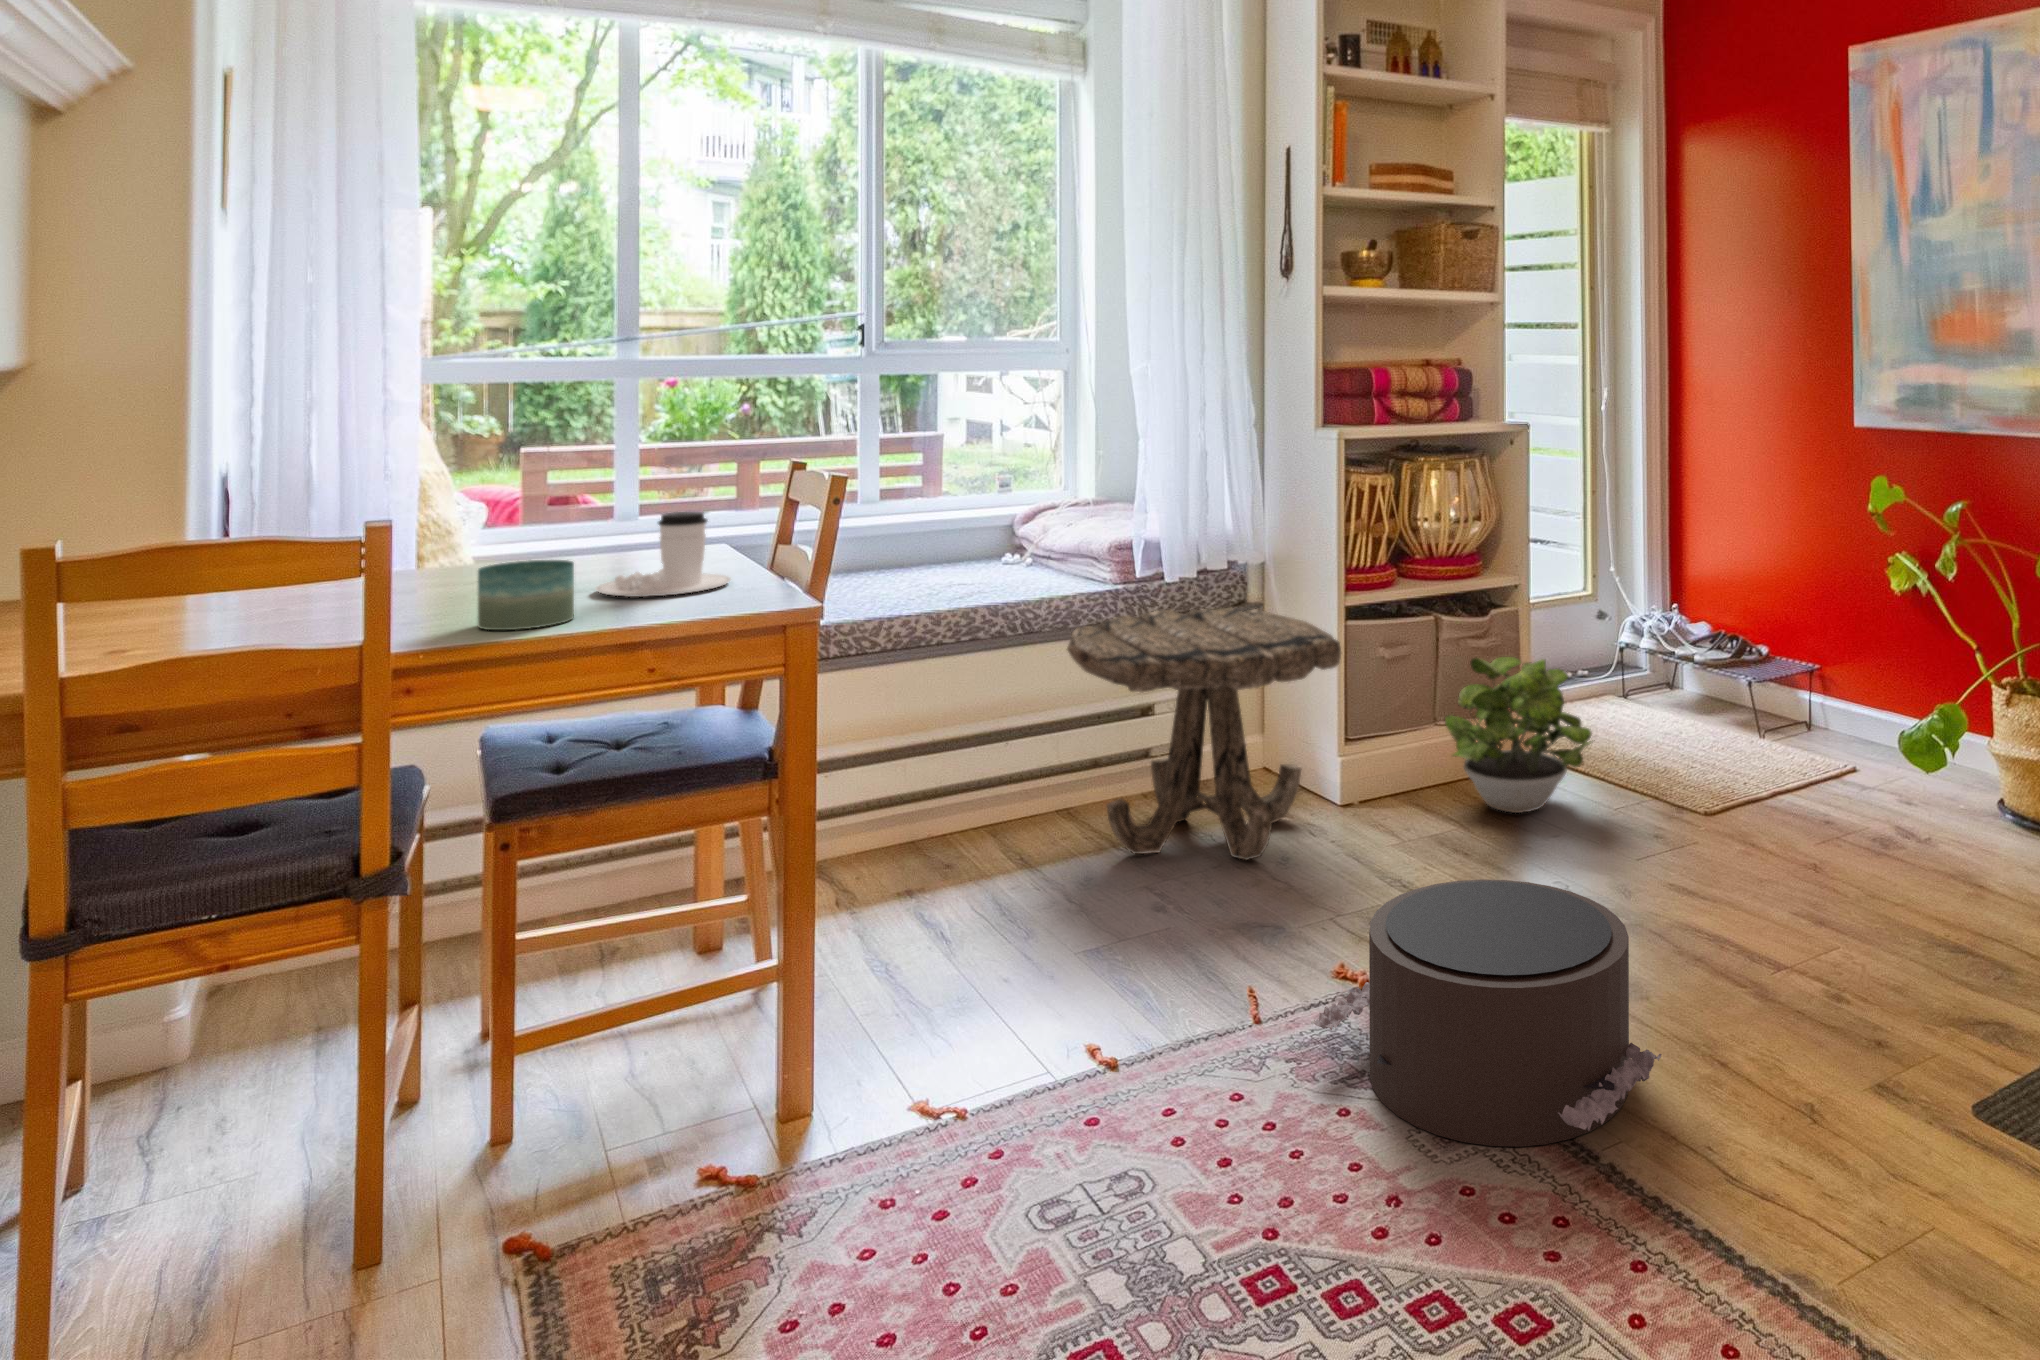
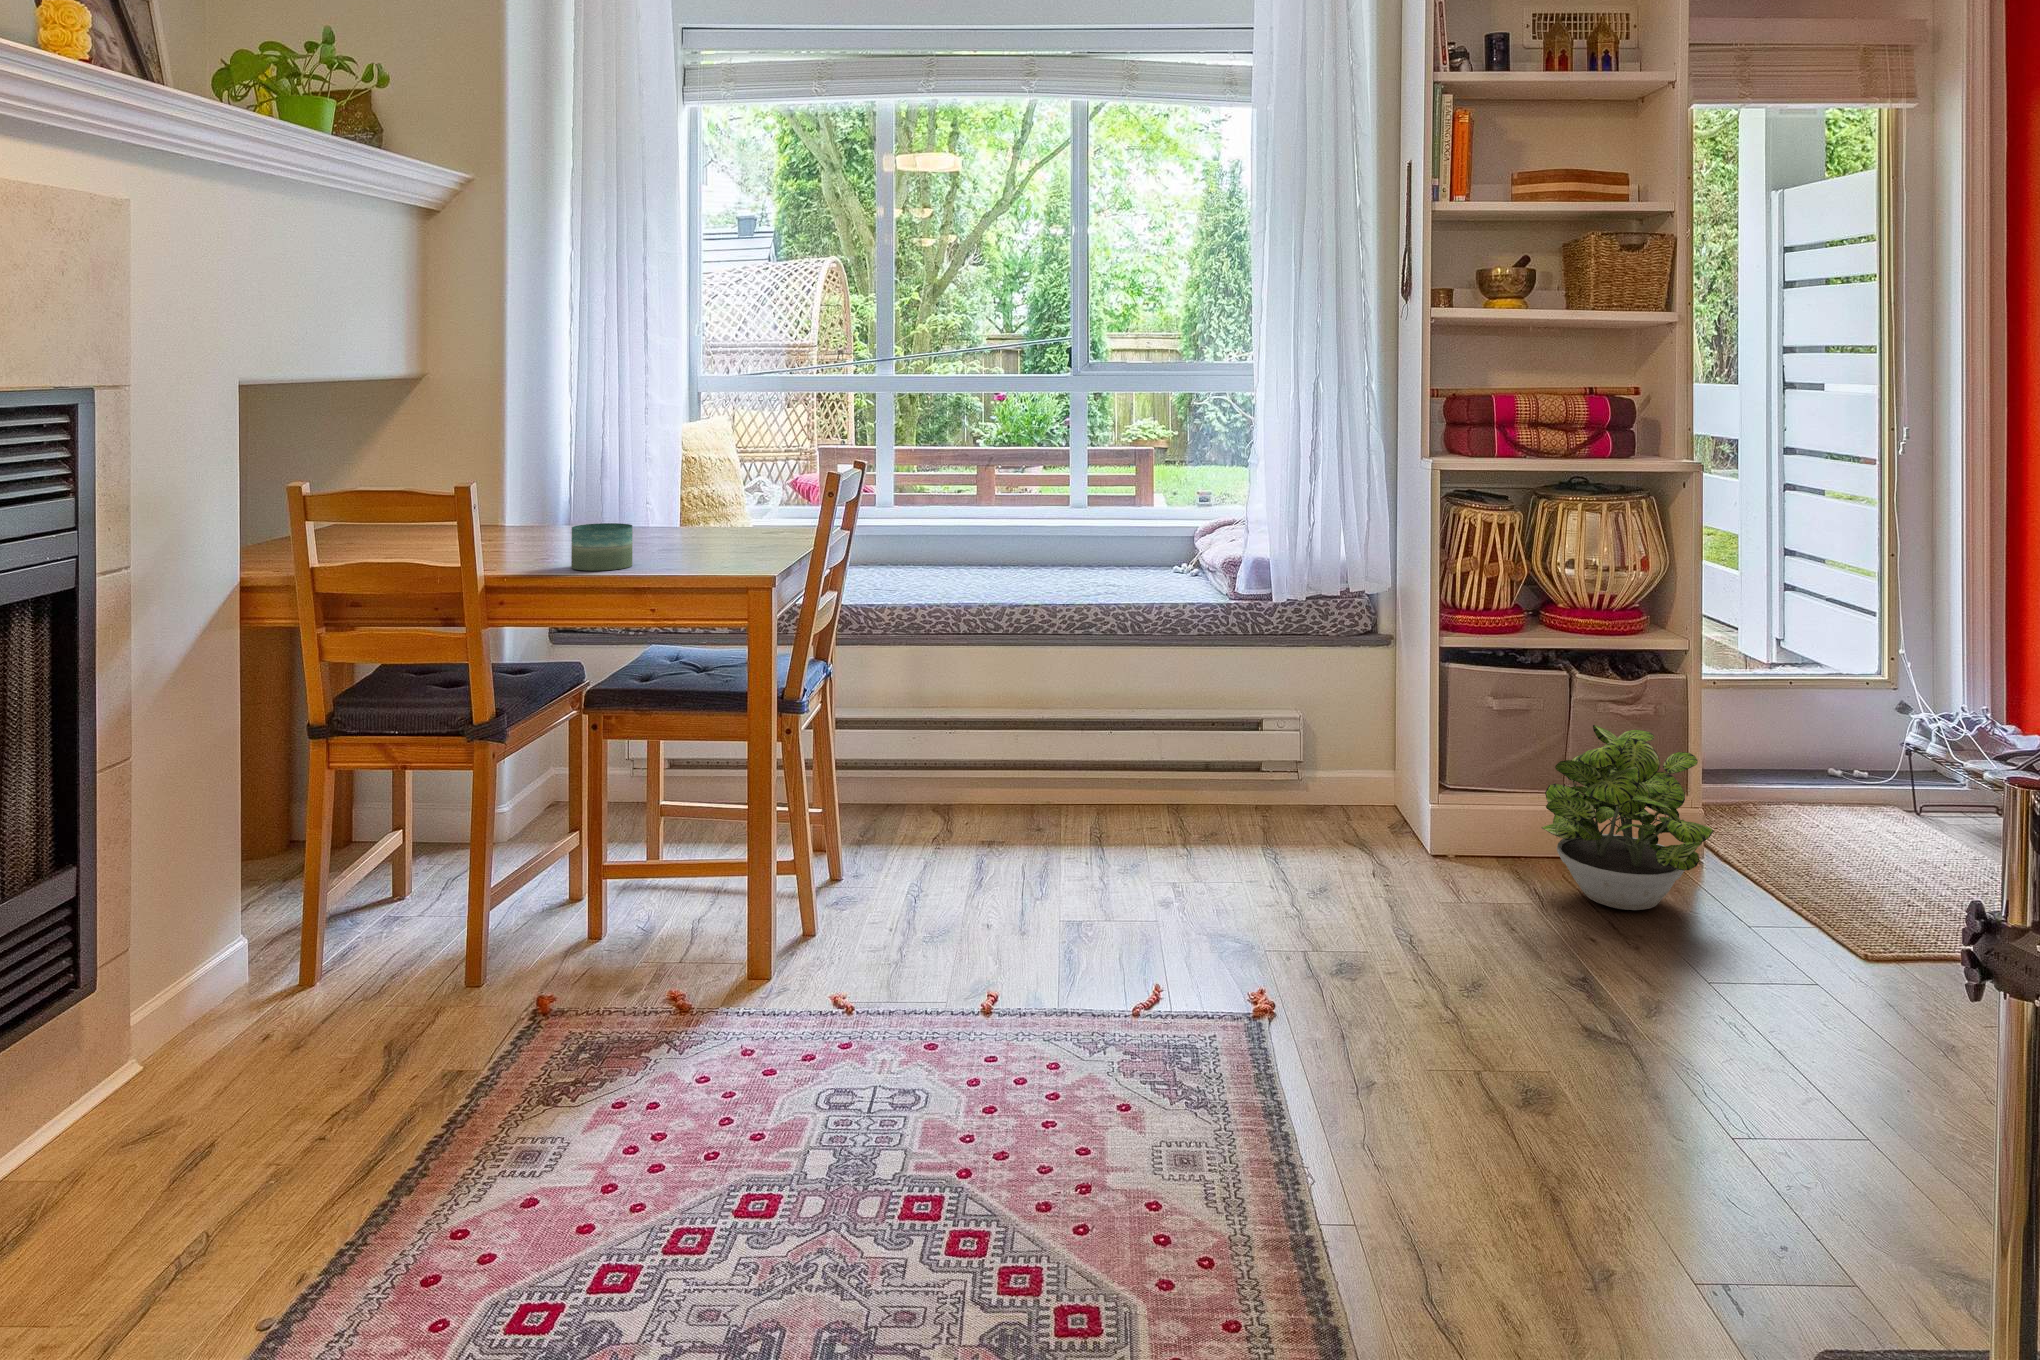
coffee cup: present [596,512,731,597] -> none [676,497,770,558]
side table: present [1067,608,1341,860] -> none [1138,628,1391,883]
pouf: present [1313,879,1661,1147] -> none [1136,928,1435,1212]

